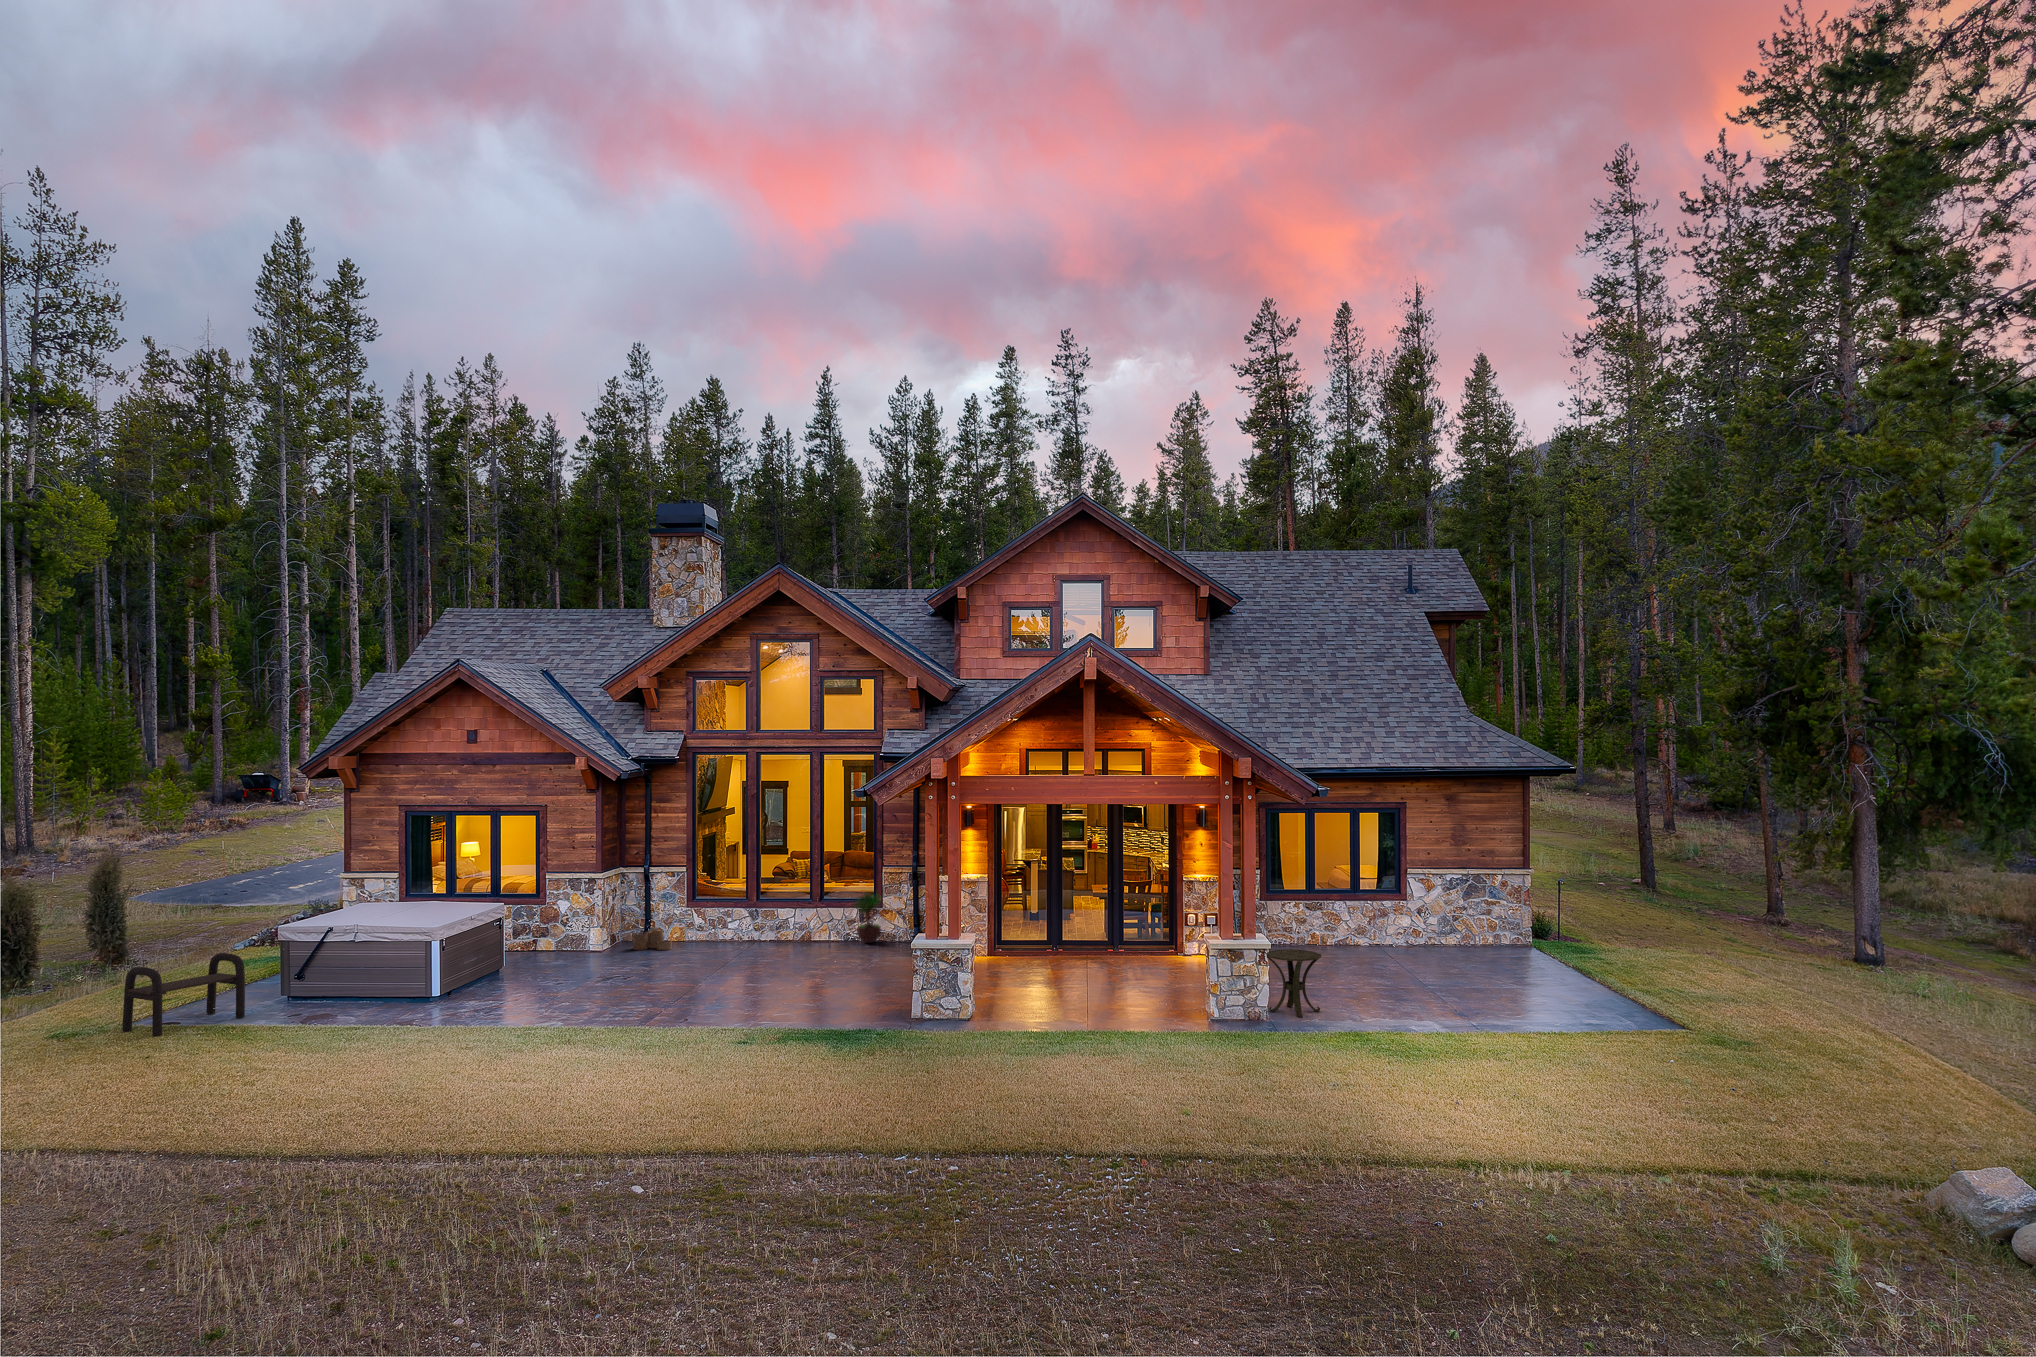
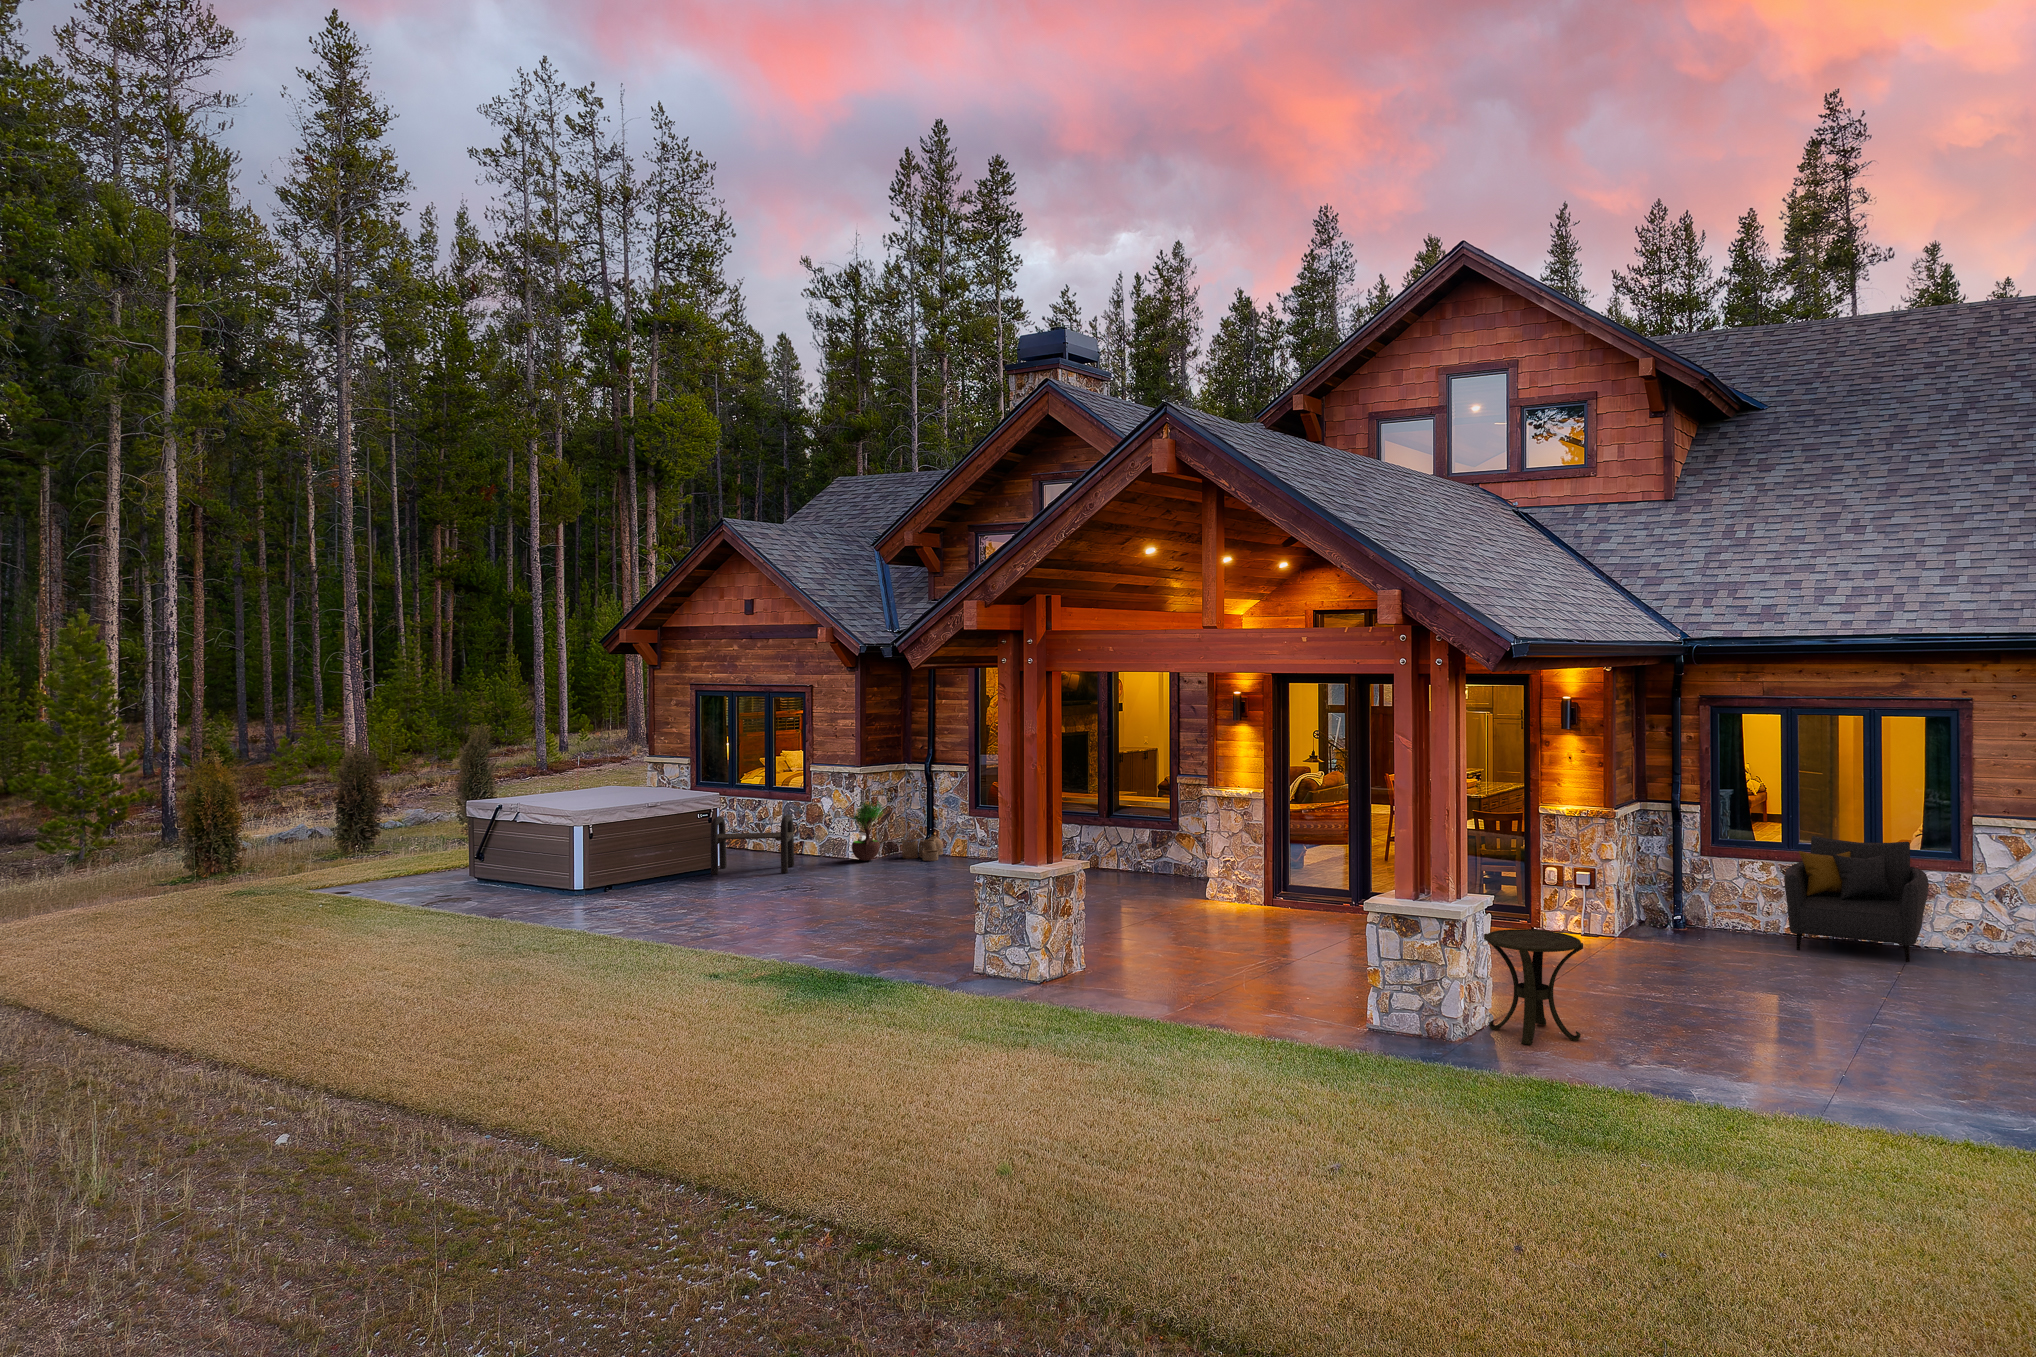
armchair: none [1321,884,1395,954] -> present [1784,836,1929,962]
potted tree: present [854,893,881,943] -> present [852,801,882,861]
bench: present [122,953,245,1036] -> present [711,814,794,875]

